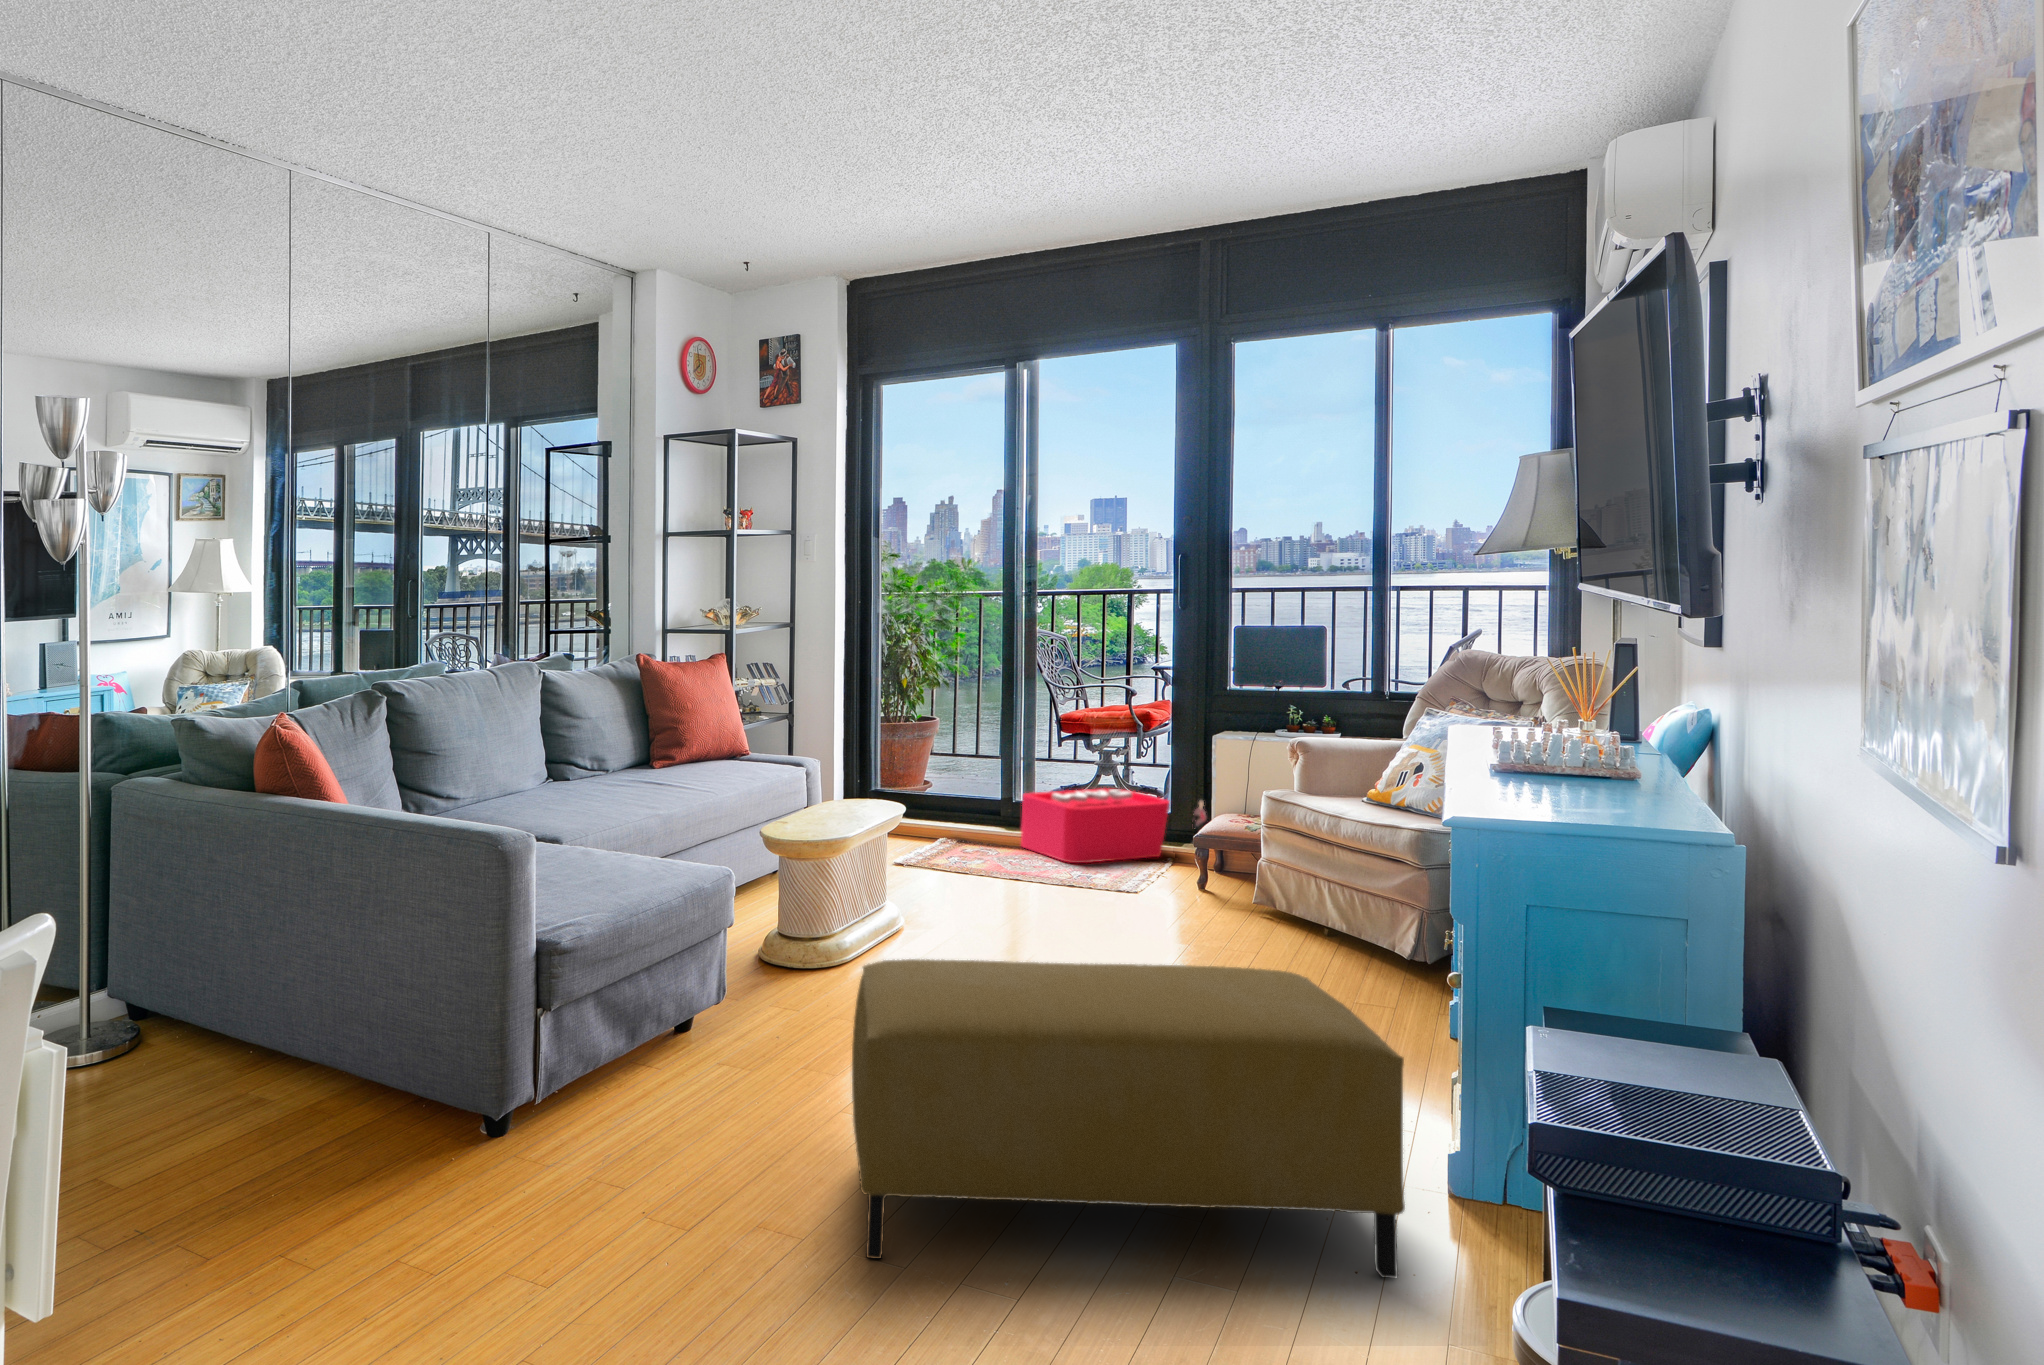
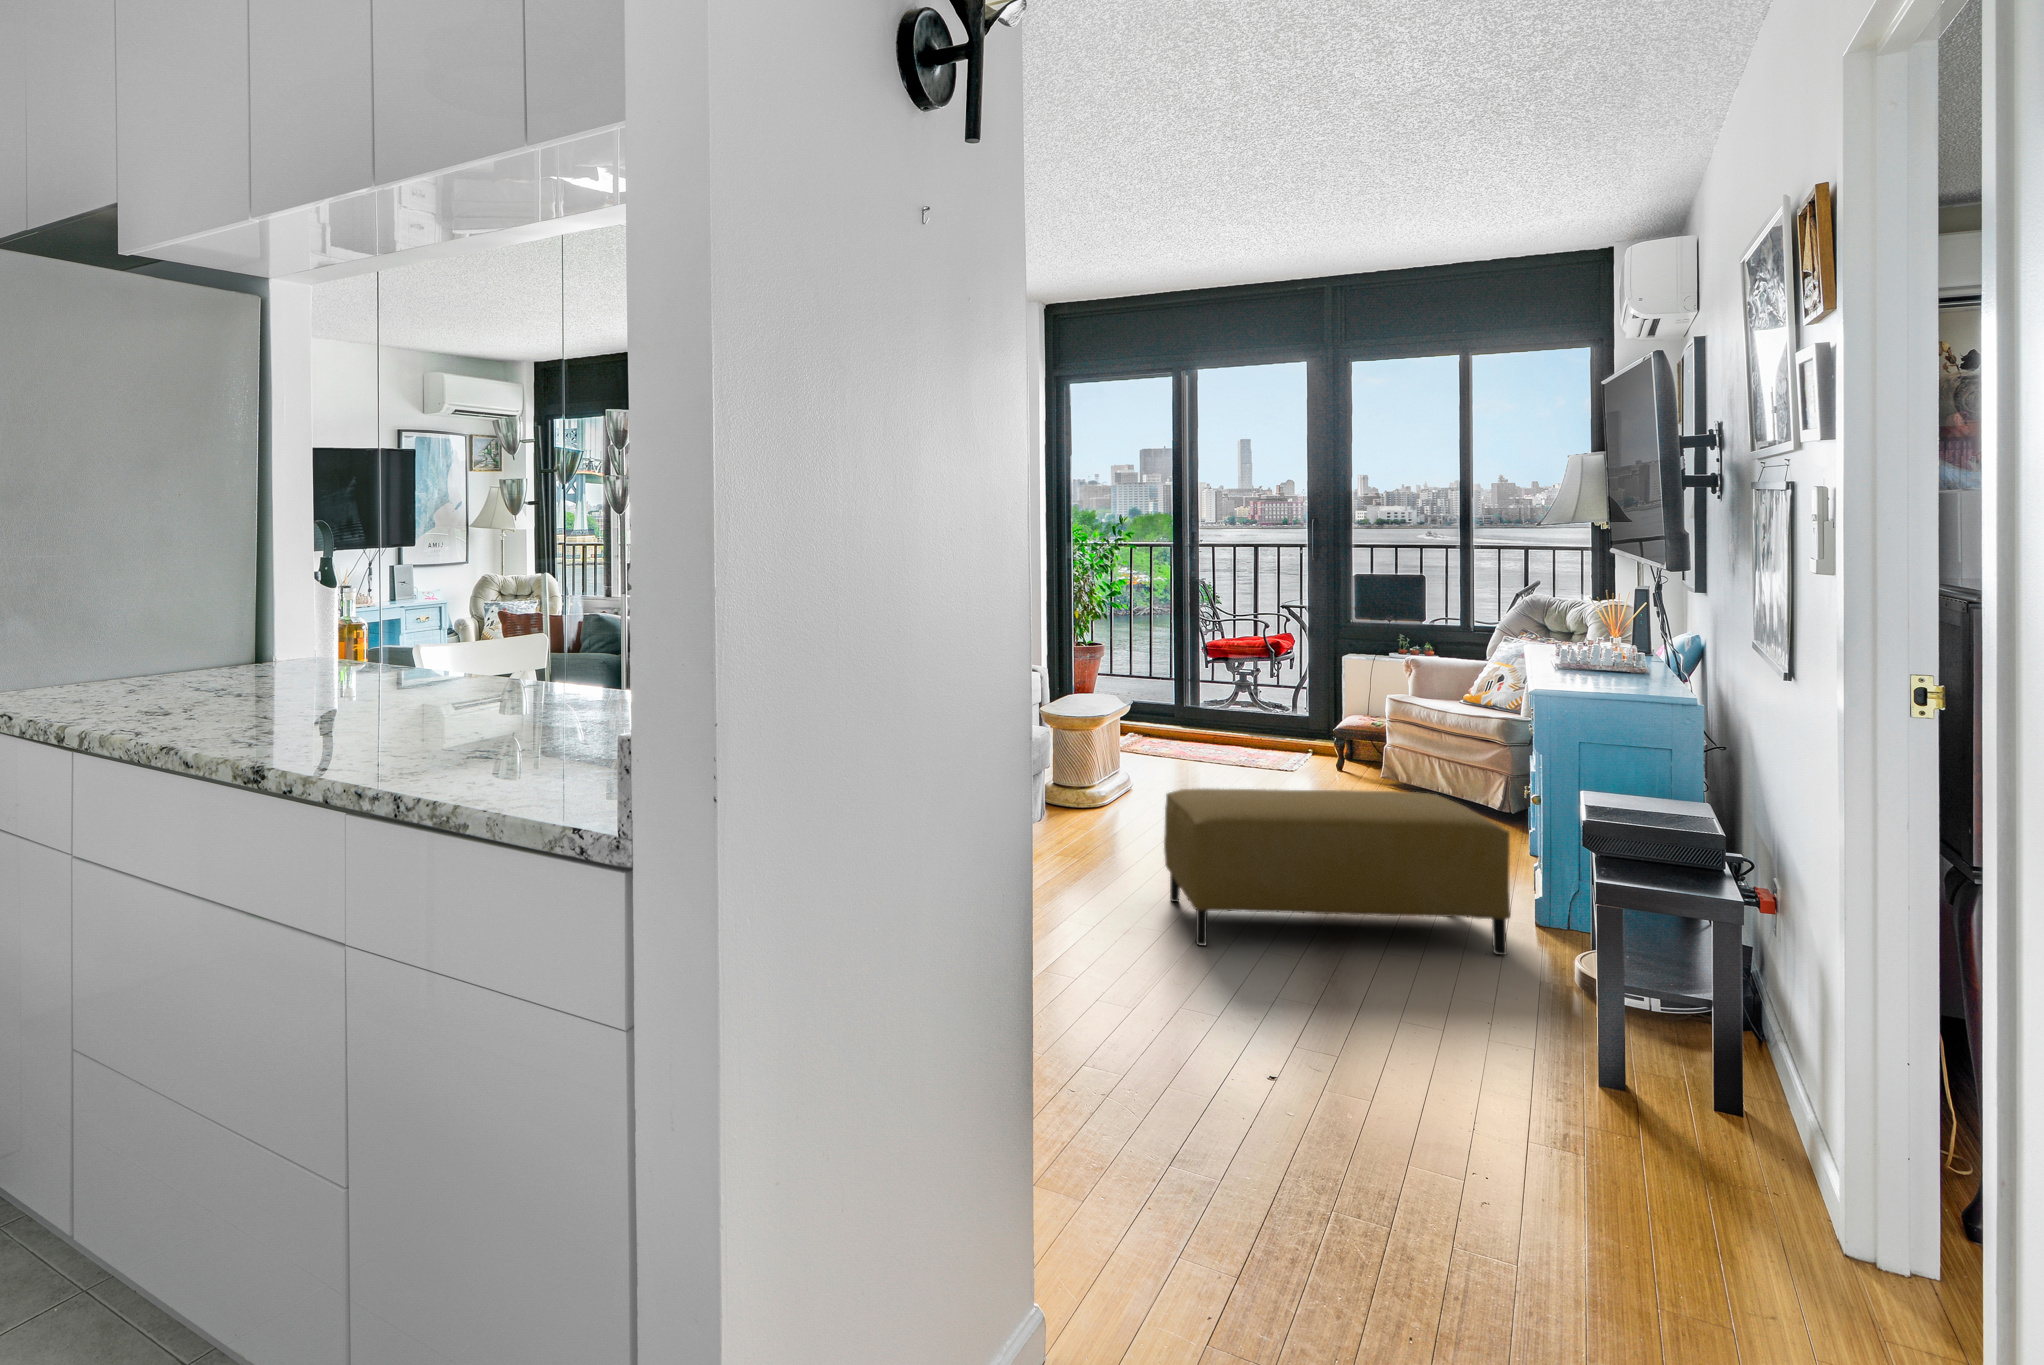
storage bin: present [1021,788,1207,863] -> none [1191,700,1335,753]

